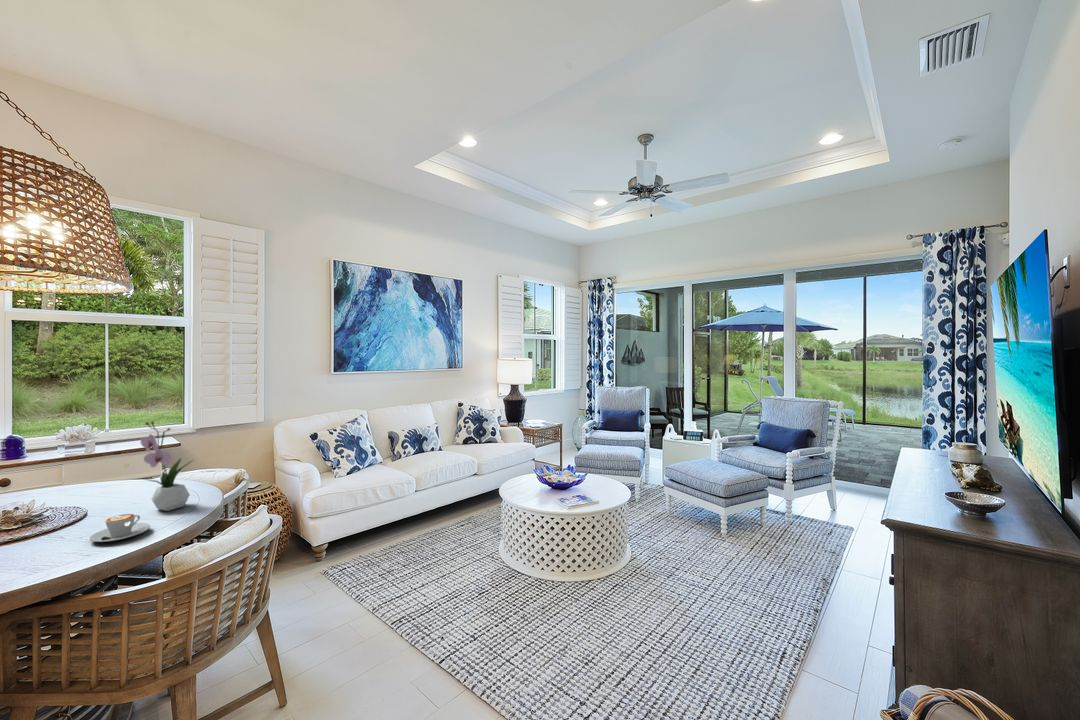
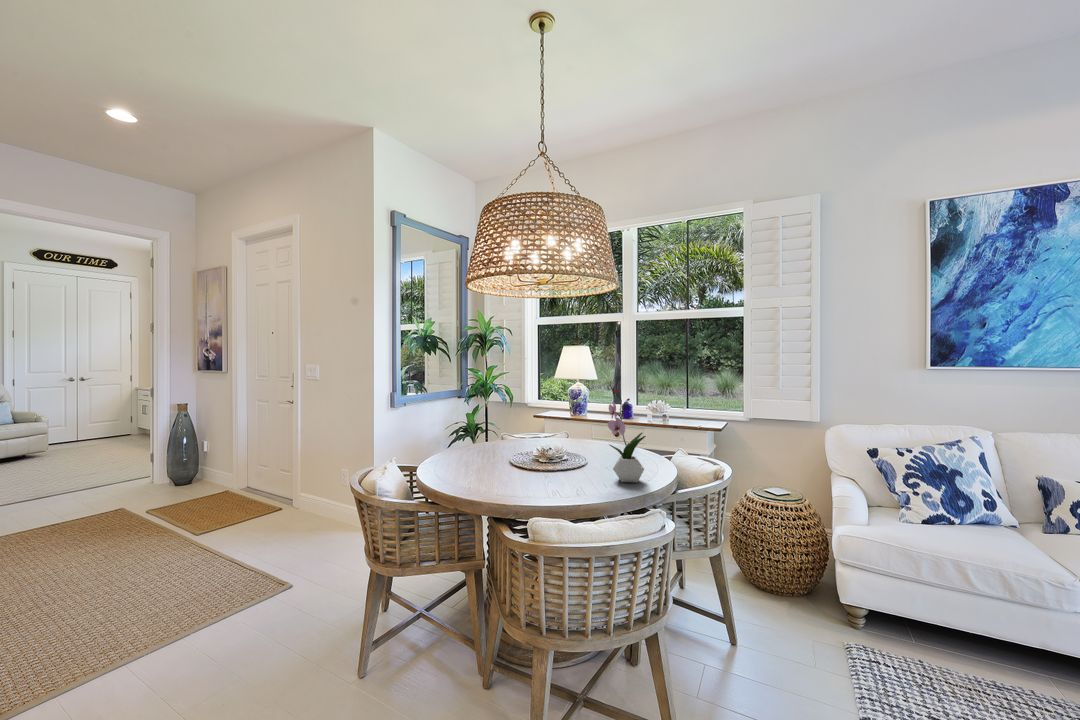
coffee cup: present [90,514,150,542] -> none [548,470,590,492]

